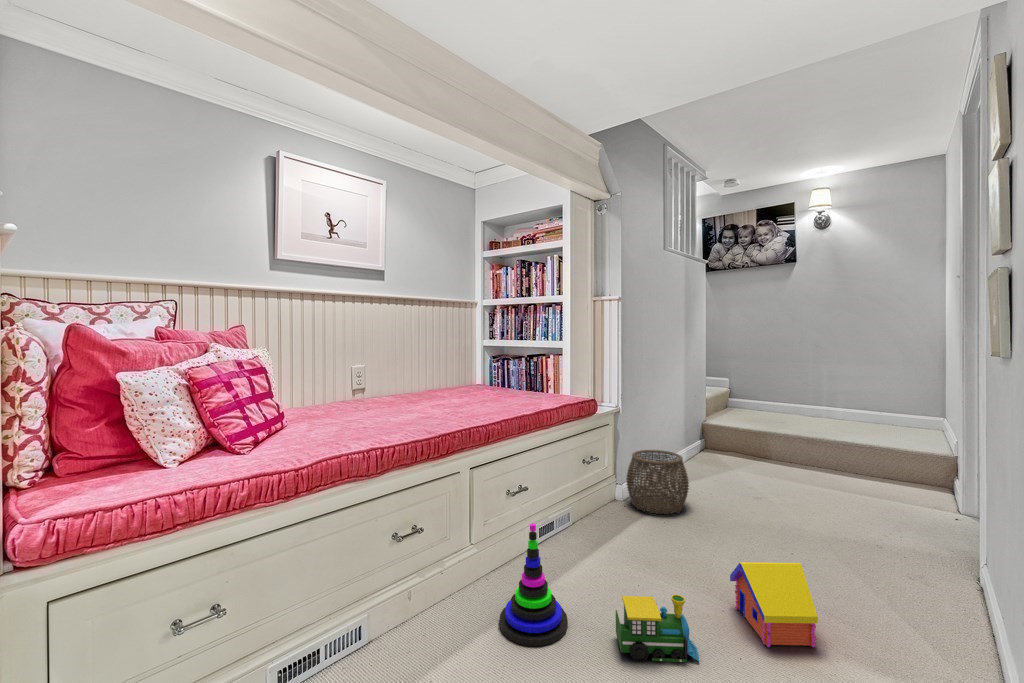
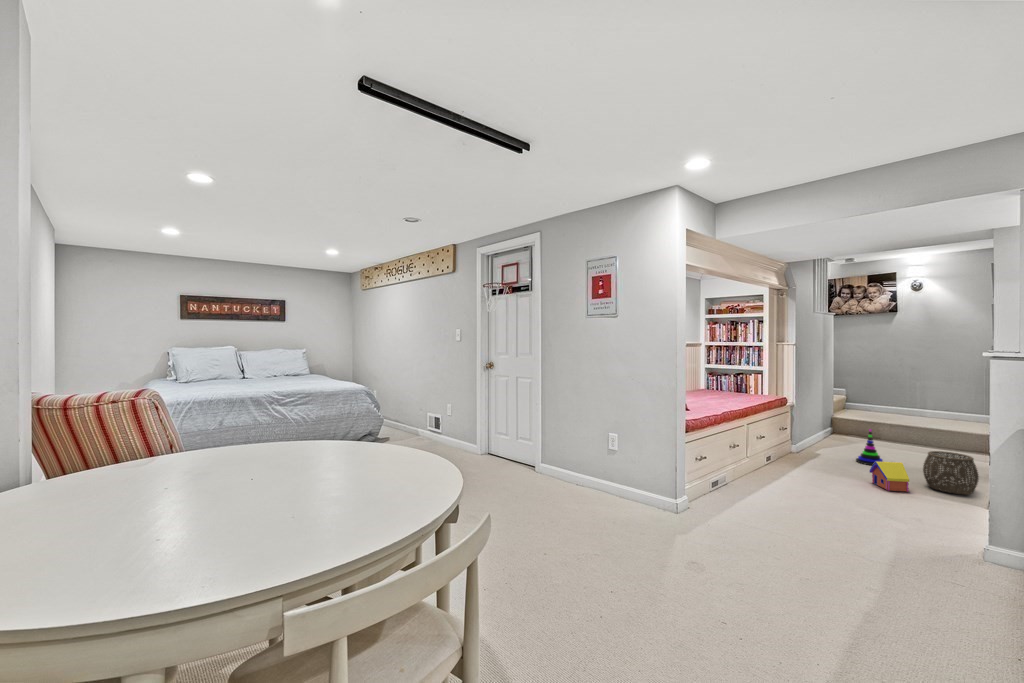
woven basket: present [626,450,689,514] -> present [923,451,979,495]
stacking toy: present [500,523,568,646] -> present [856,429,883,465]
toy train: present [616,595,699,663] -> none [824,470,861,492]

